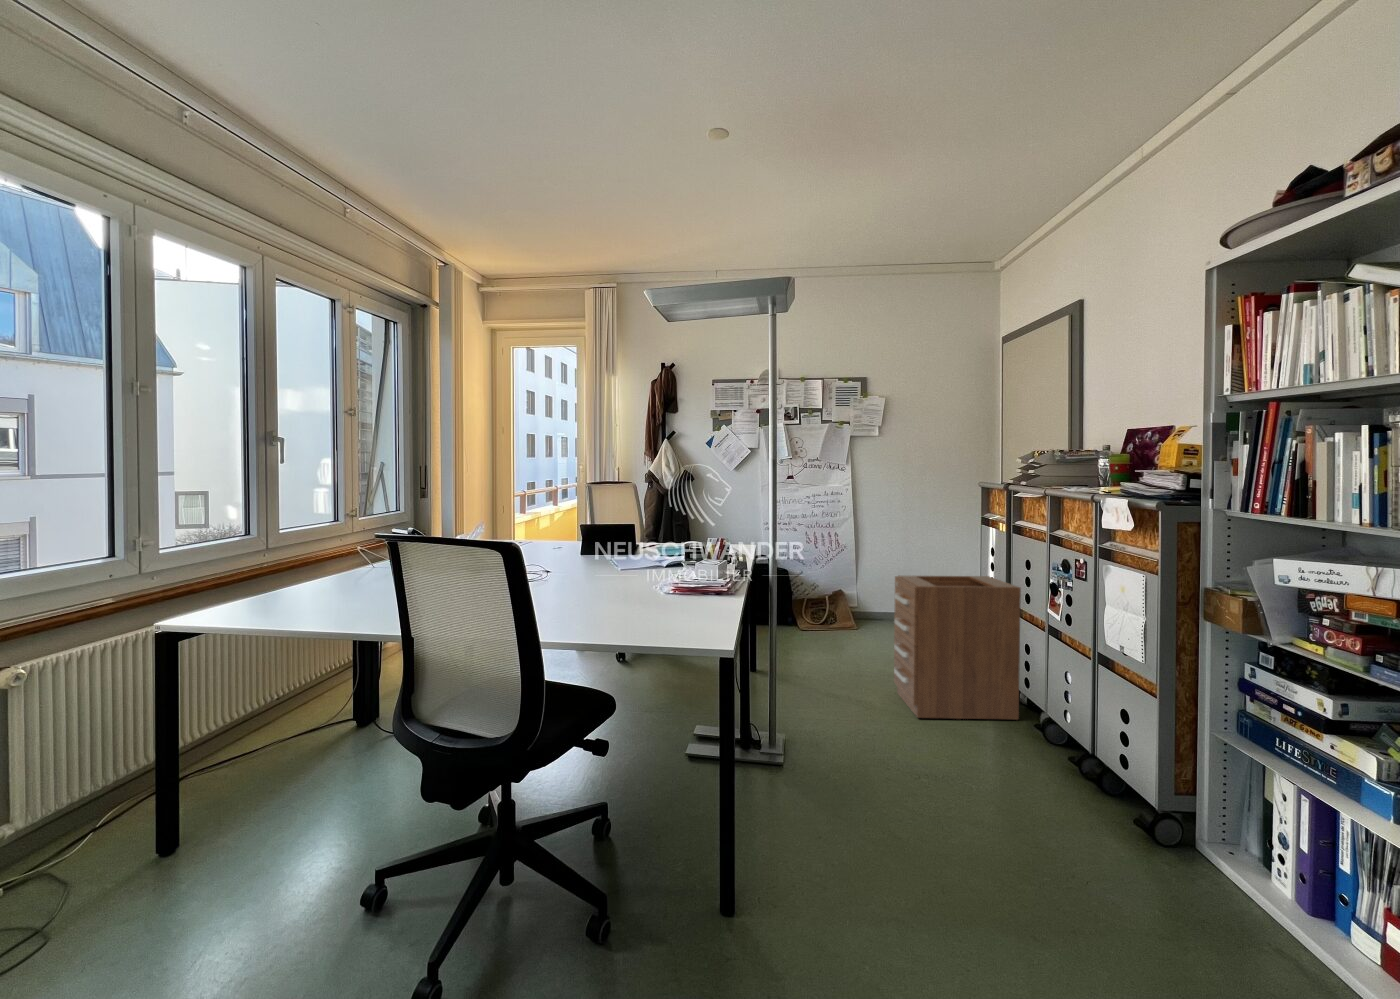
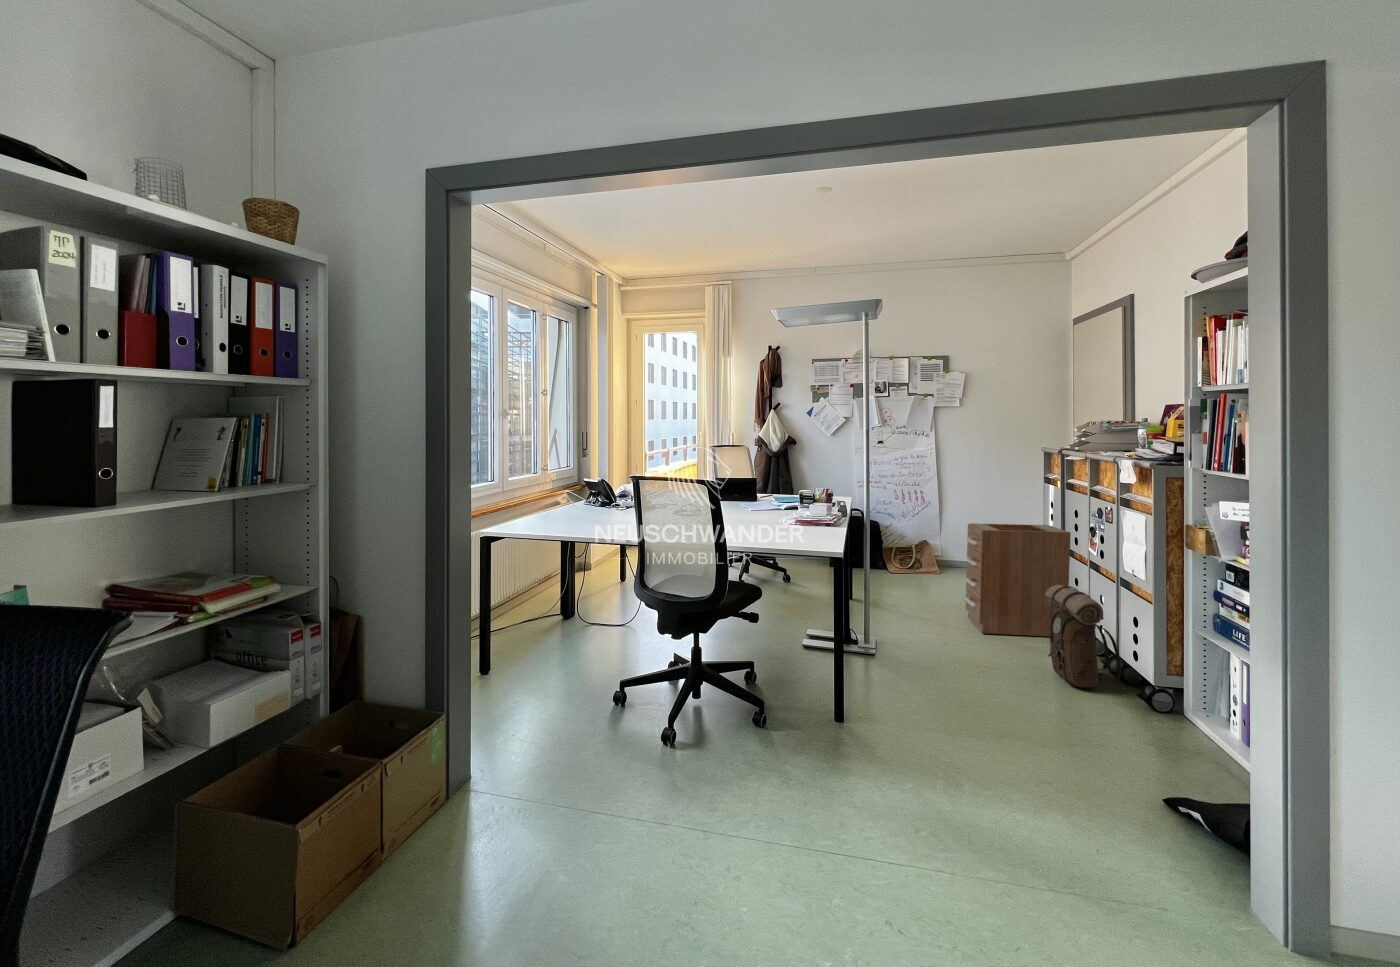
backpack: none [1002,663,1111,810] -> present [1045,585,1121,688]

